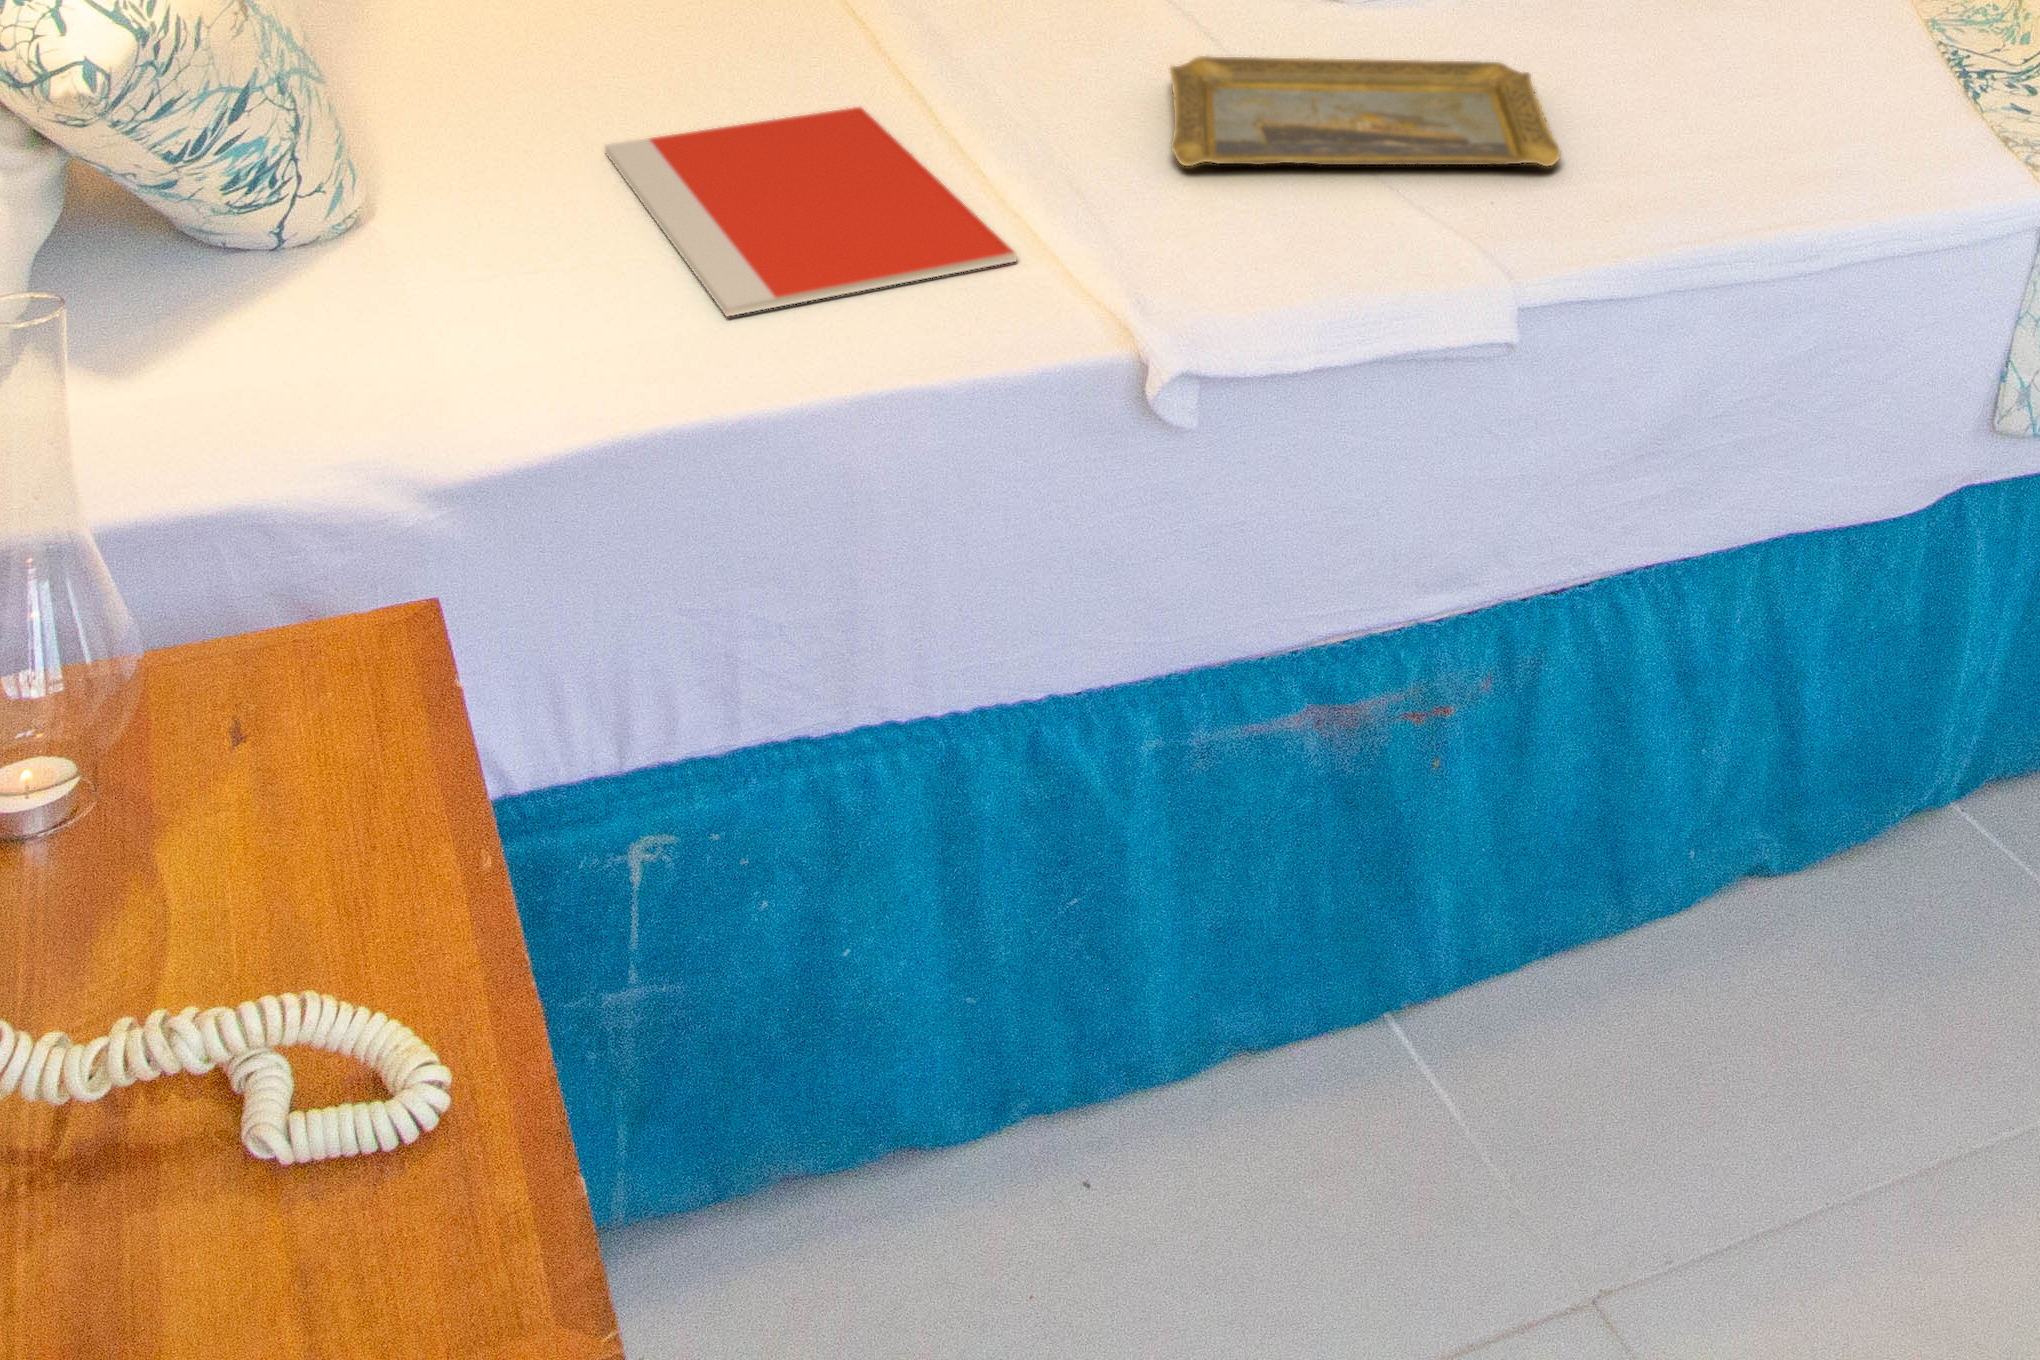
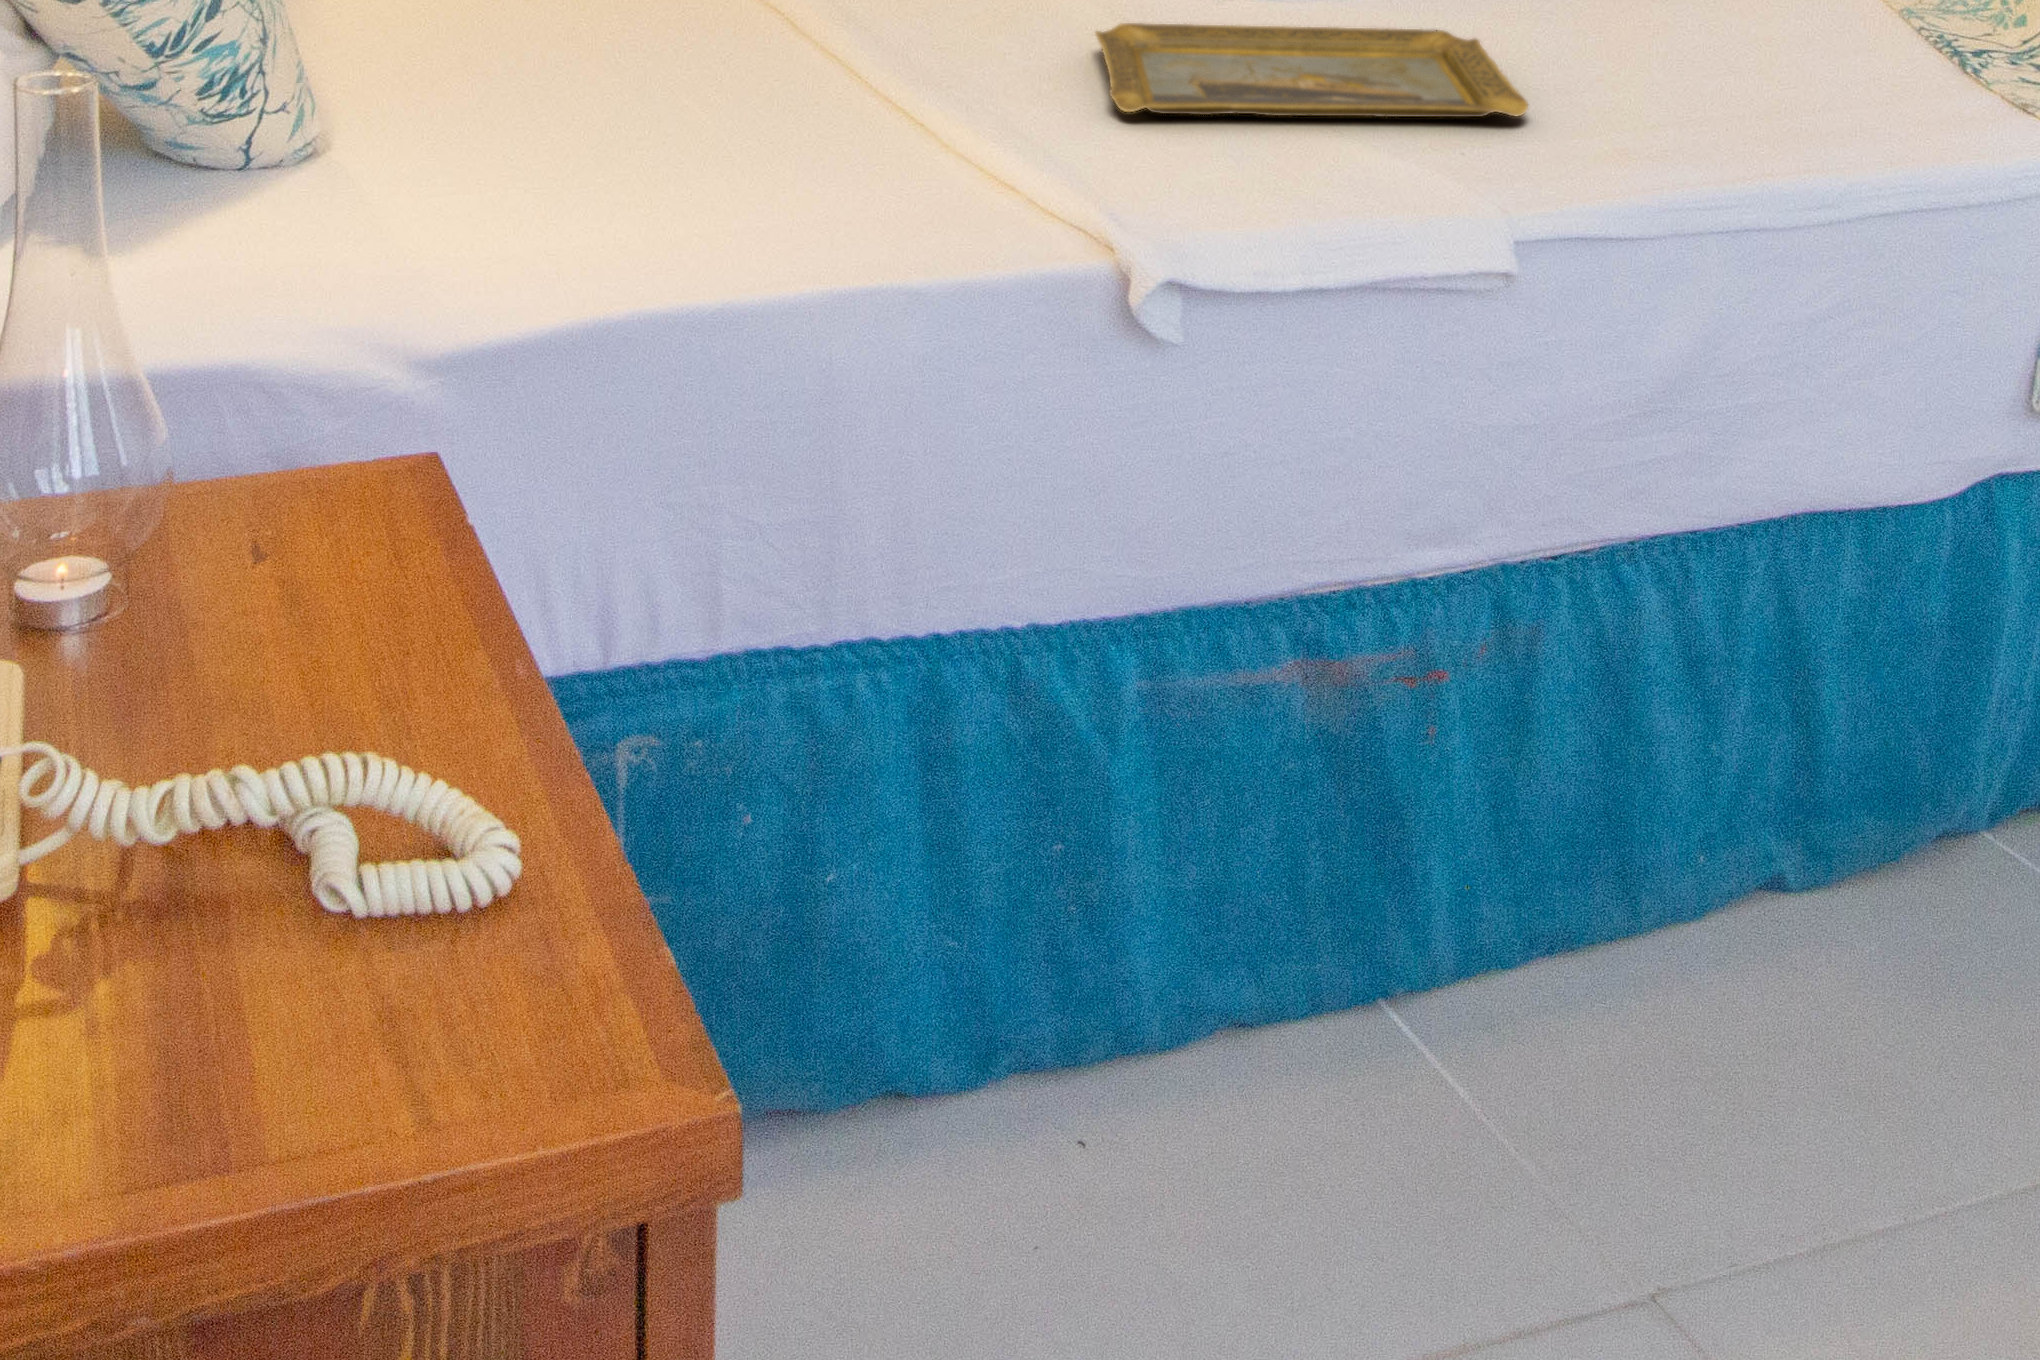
notebook: present [605,107,1017,316] -> none [538,65,967,225]

